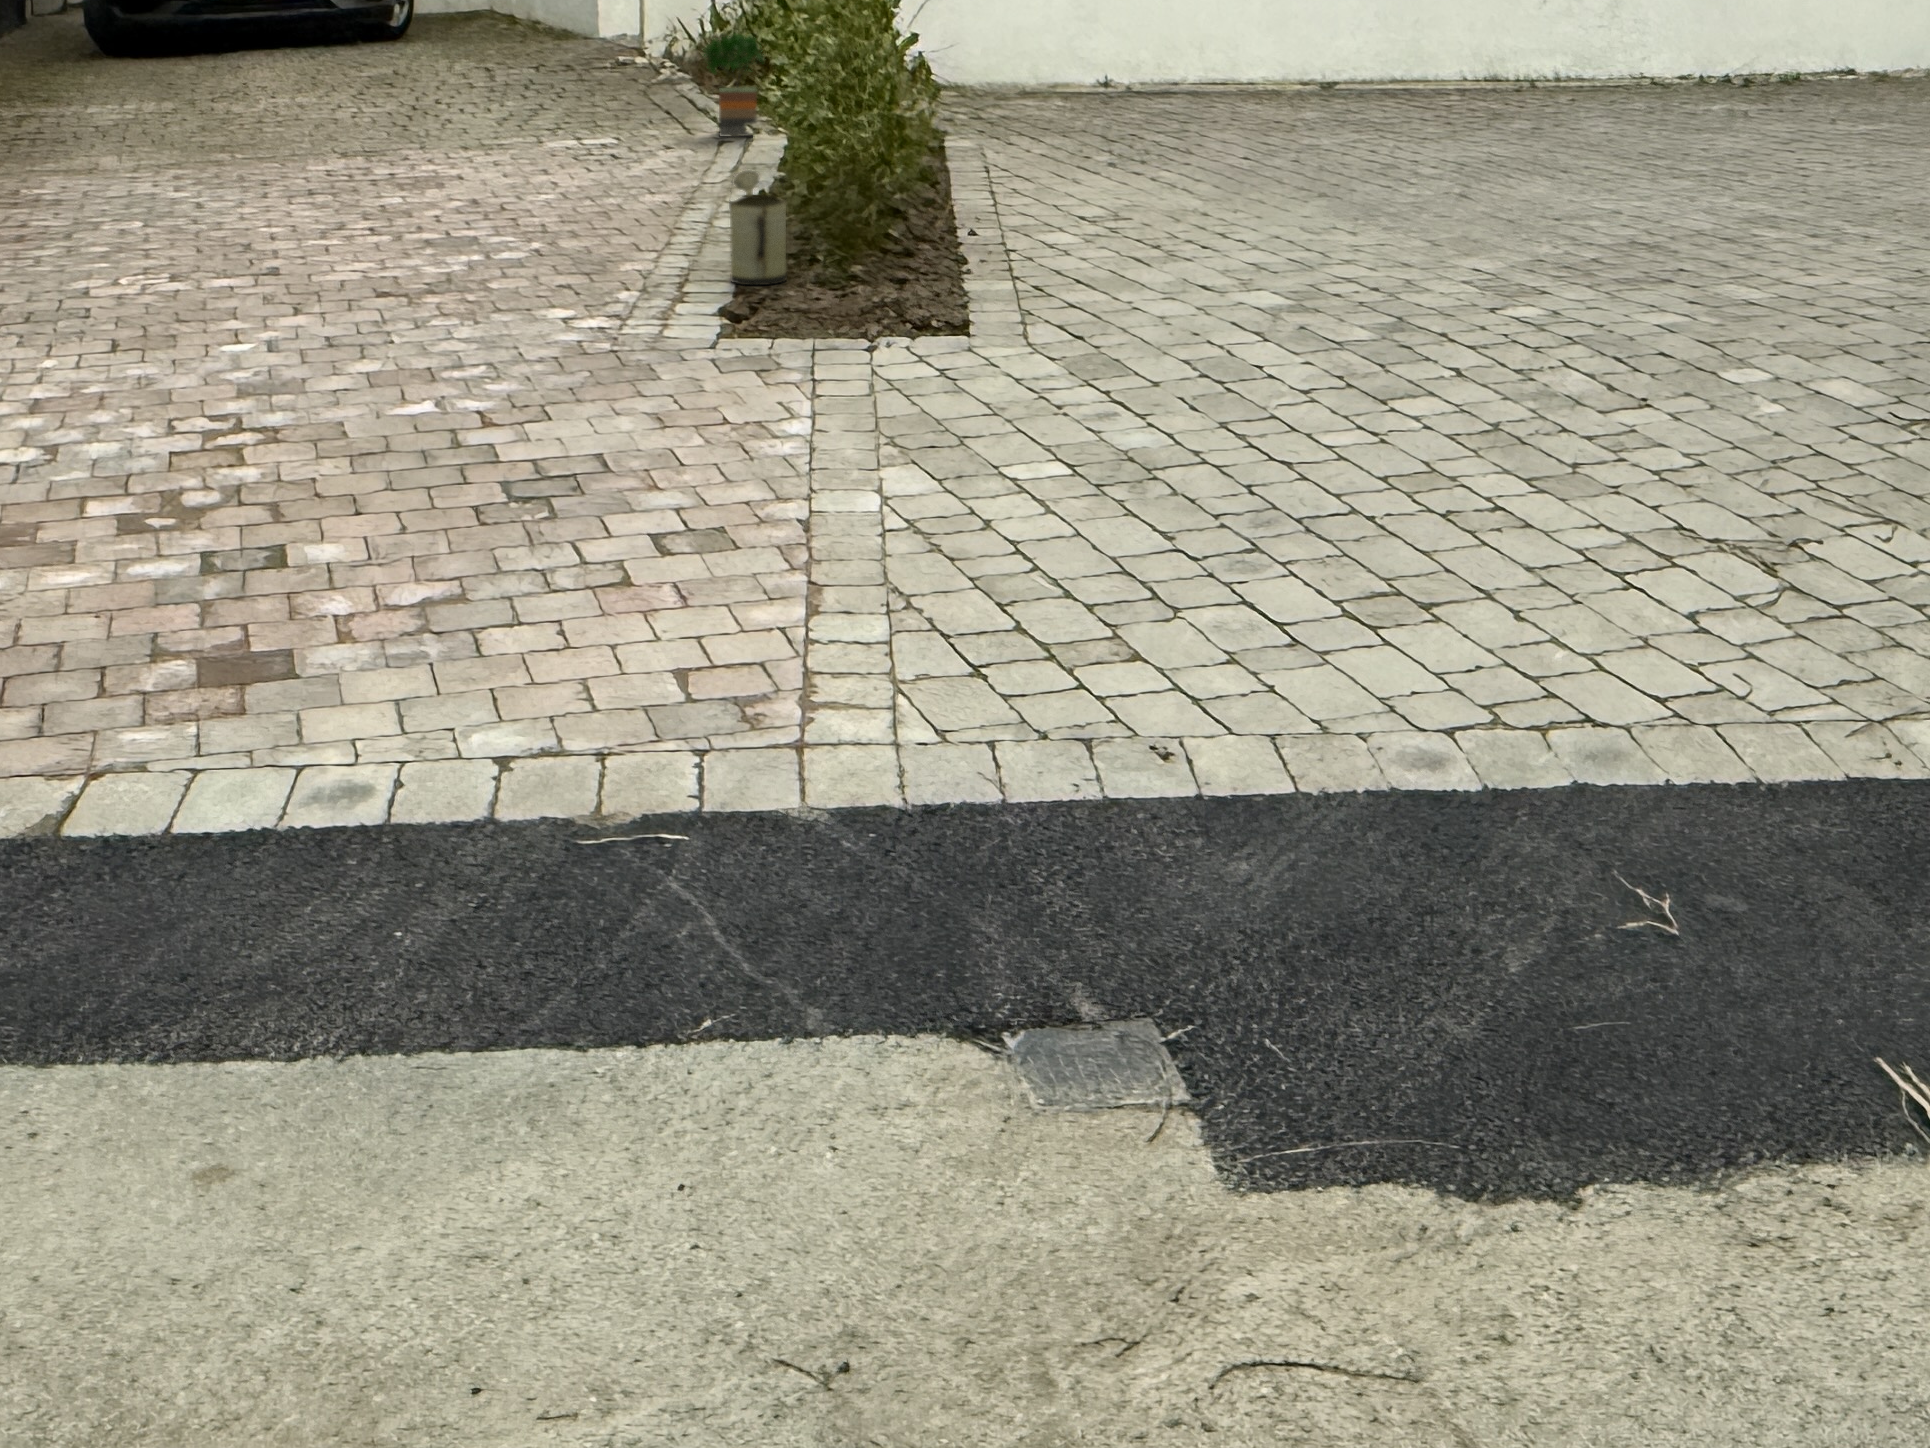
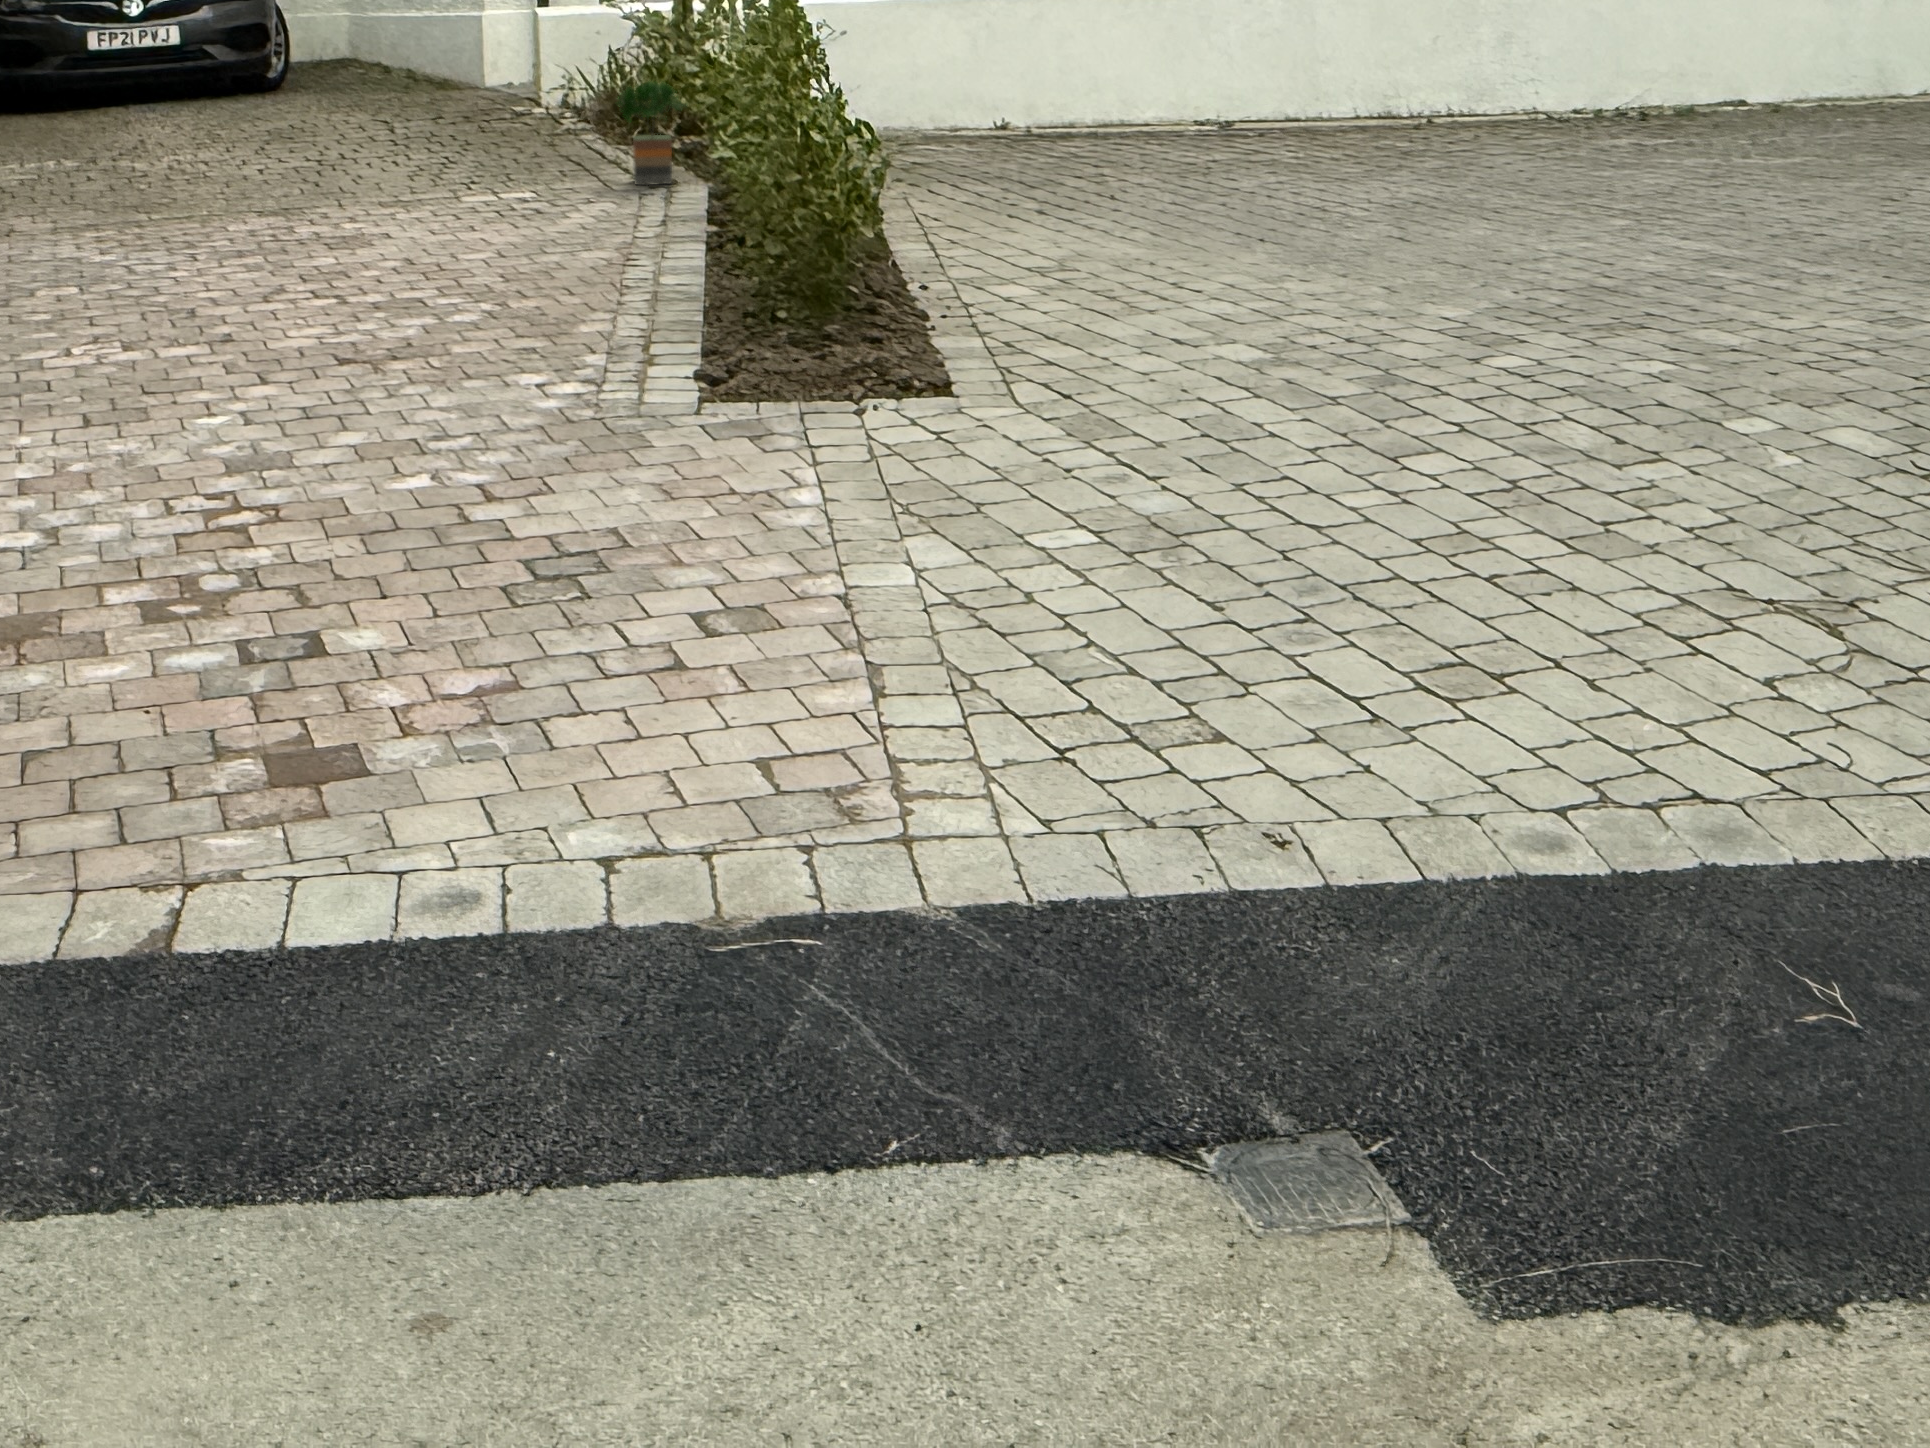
watering can: present [729,171,786,285] -> none [687,225,745,342]

